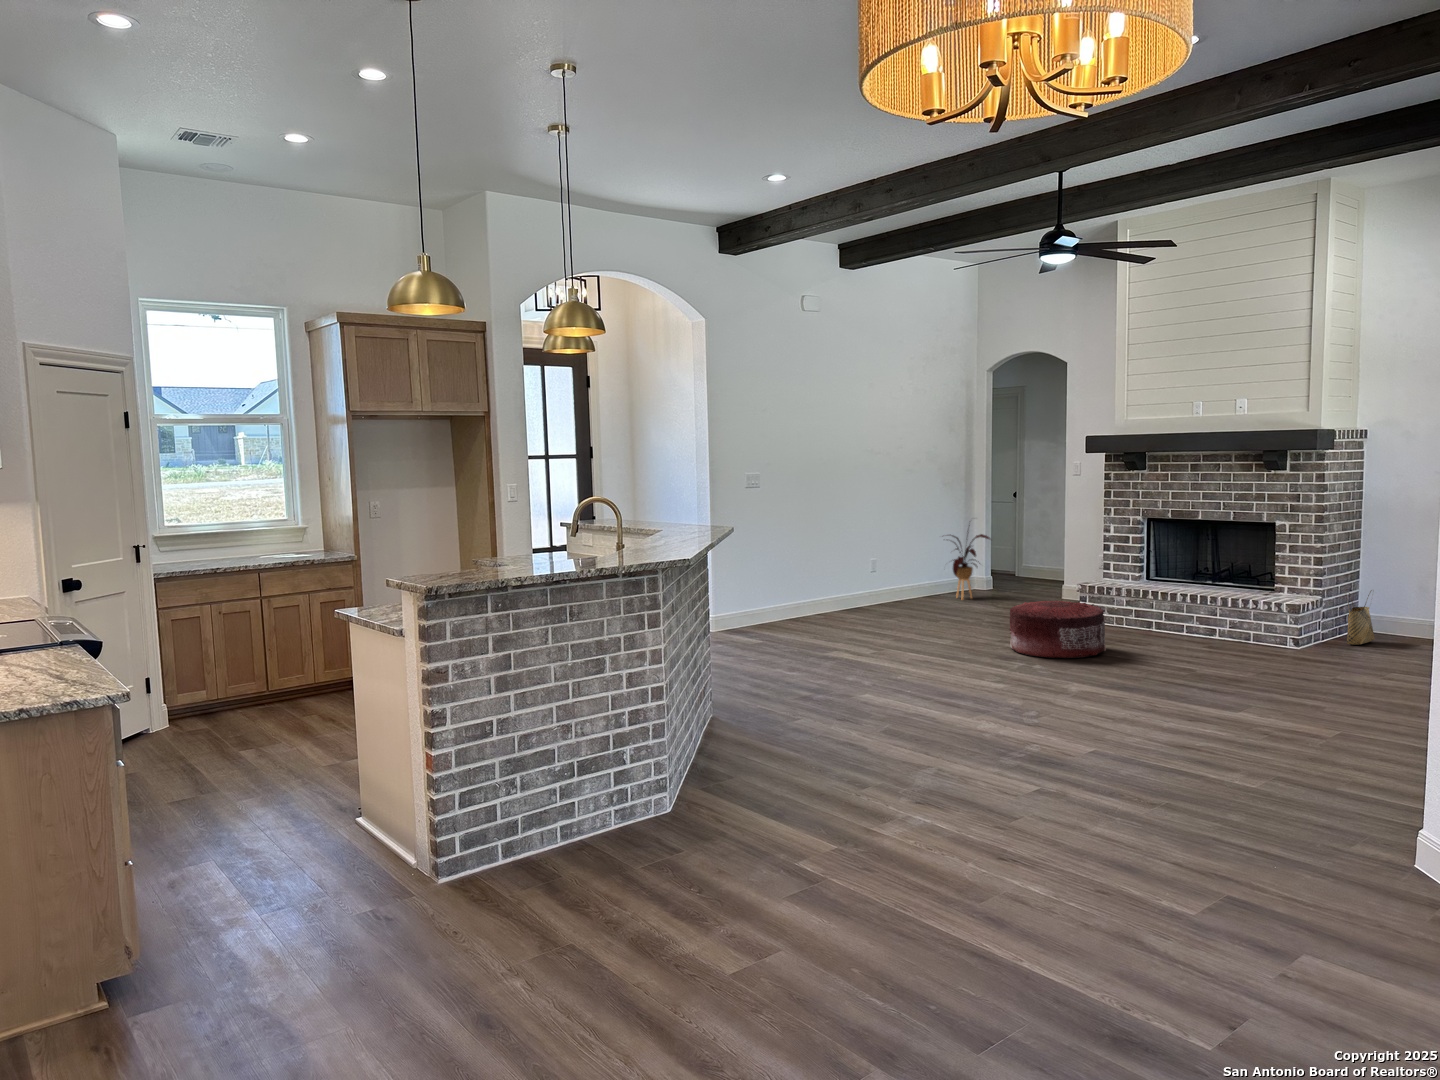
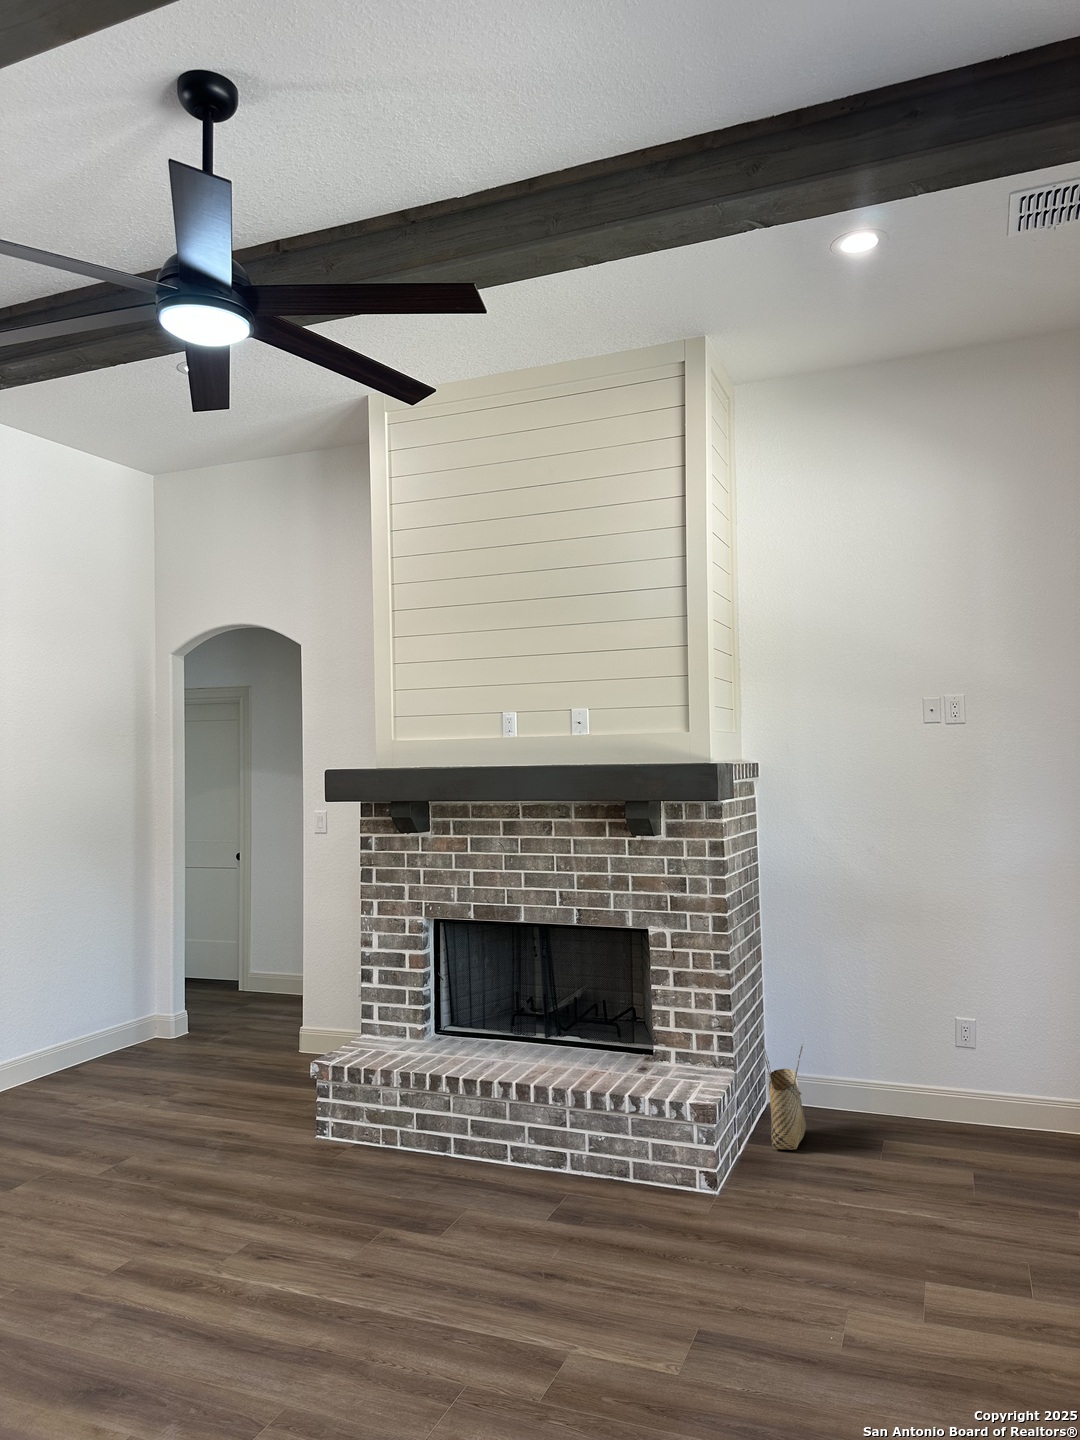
house plant: present [951,525,990,599] -> none [60,915,164,1078]
pouf: present [1010,600,1106,658] -> none [129,1149,359,1353]

